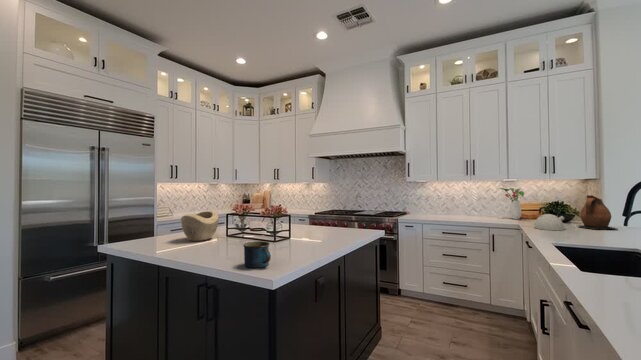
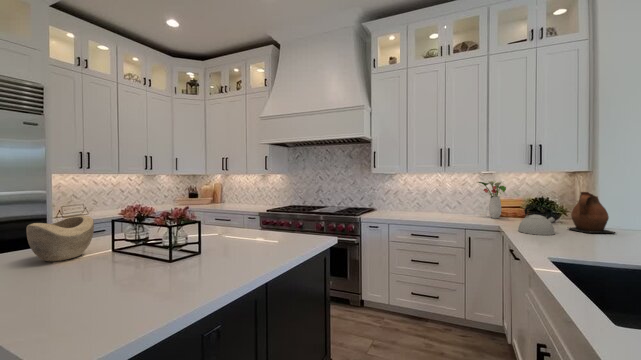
mug: present [243,241,271,268] -> none [51,277,109,331]

